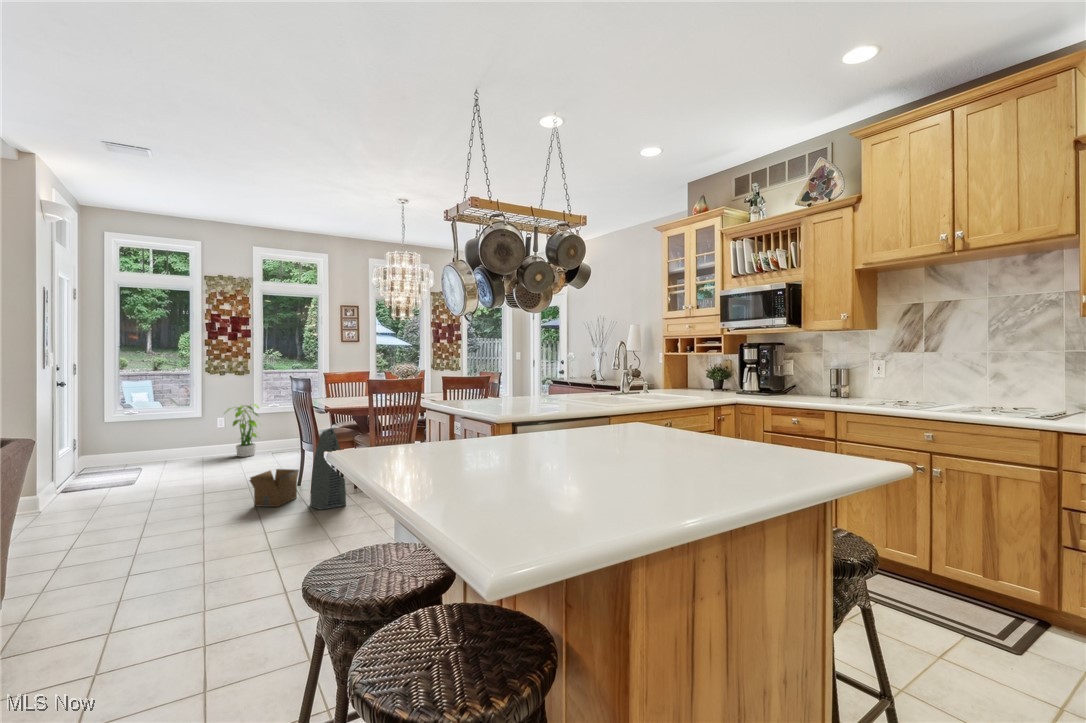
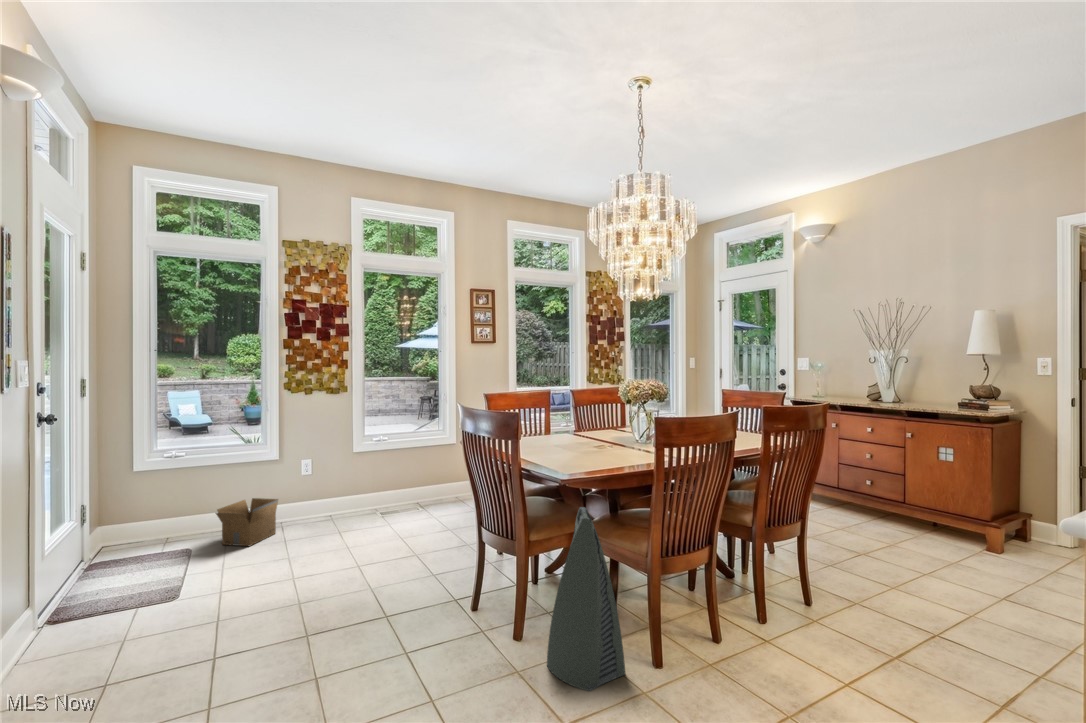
potted plant: present [227,404,259,457] -> none [310,438,367,524]
cardboard box: present [250,469,299,507] -> present [216,498,278,546]

